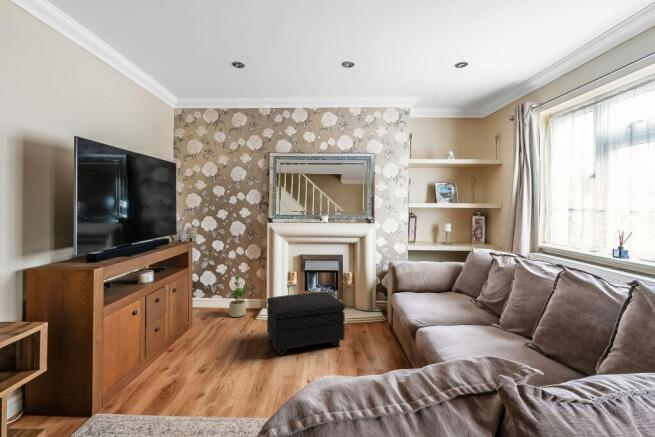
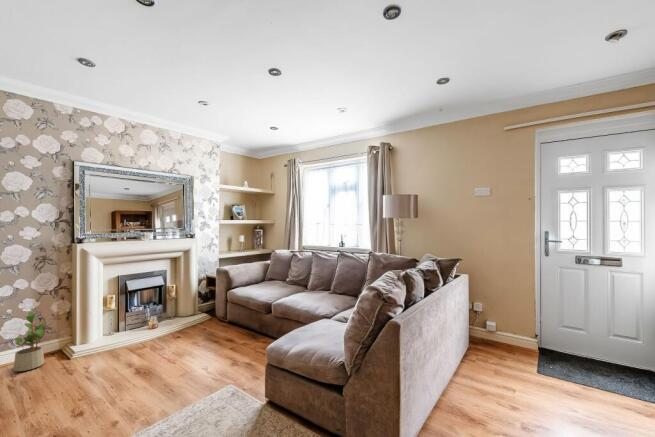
footstool: present [267,292,345,355] -> none [117,304,204,368]

